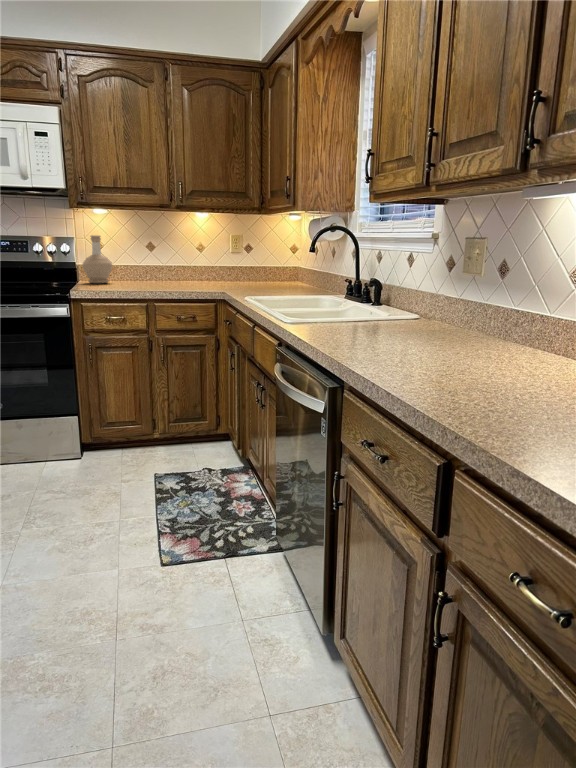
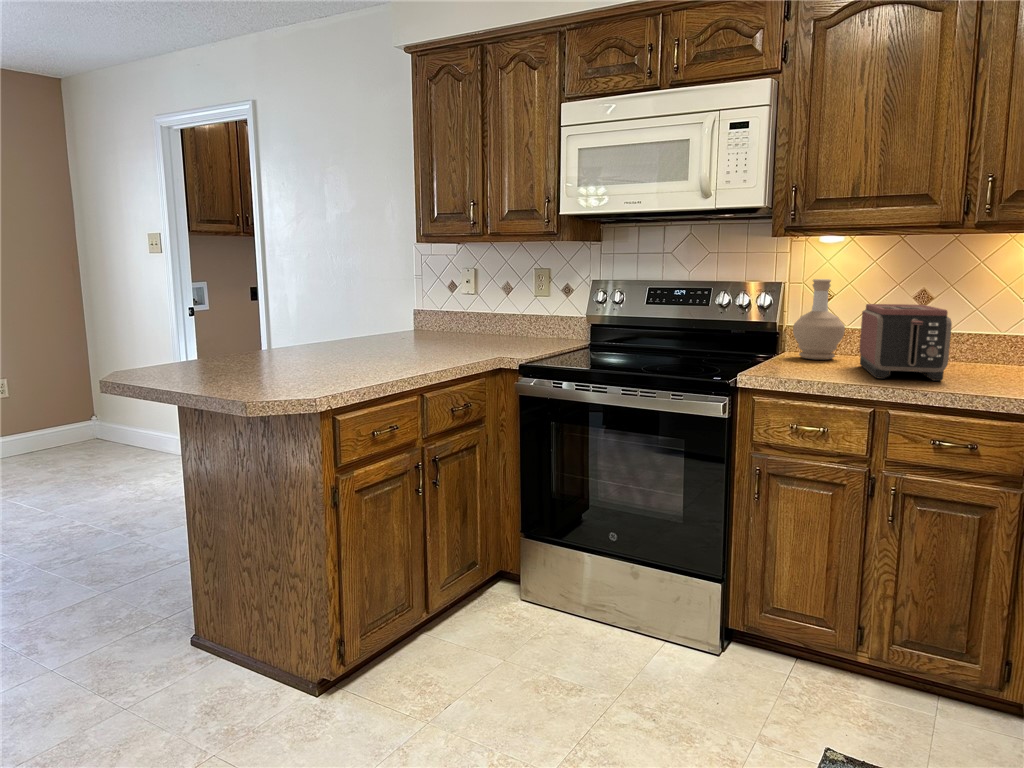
toaster: none [124,249,174,288] -> present [859,304,952,381]

